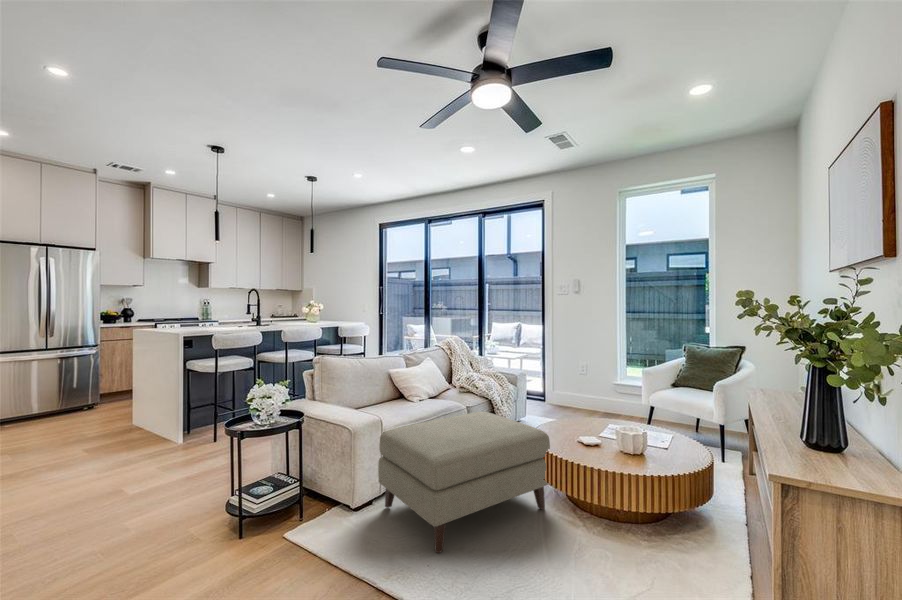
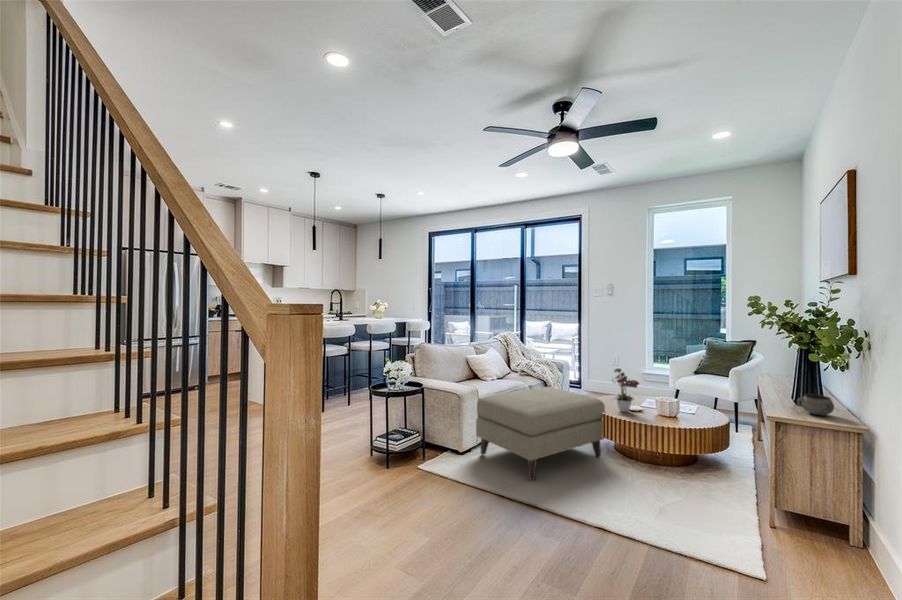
flower arrangement: none [558,386,599,448] -> present [614,369,639,412]
decorative bowl: none [811,437,870,473] -> present [797,394,834,415]

